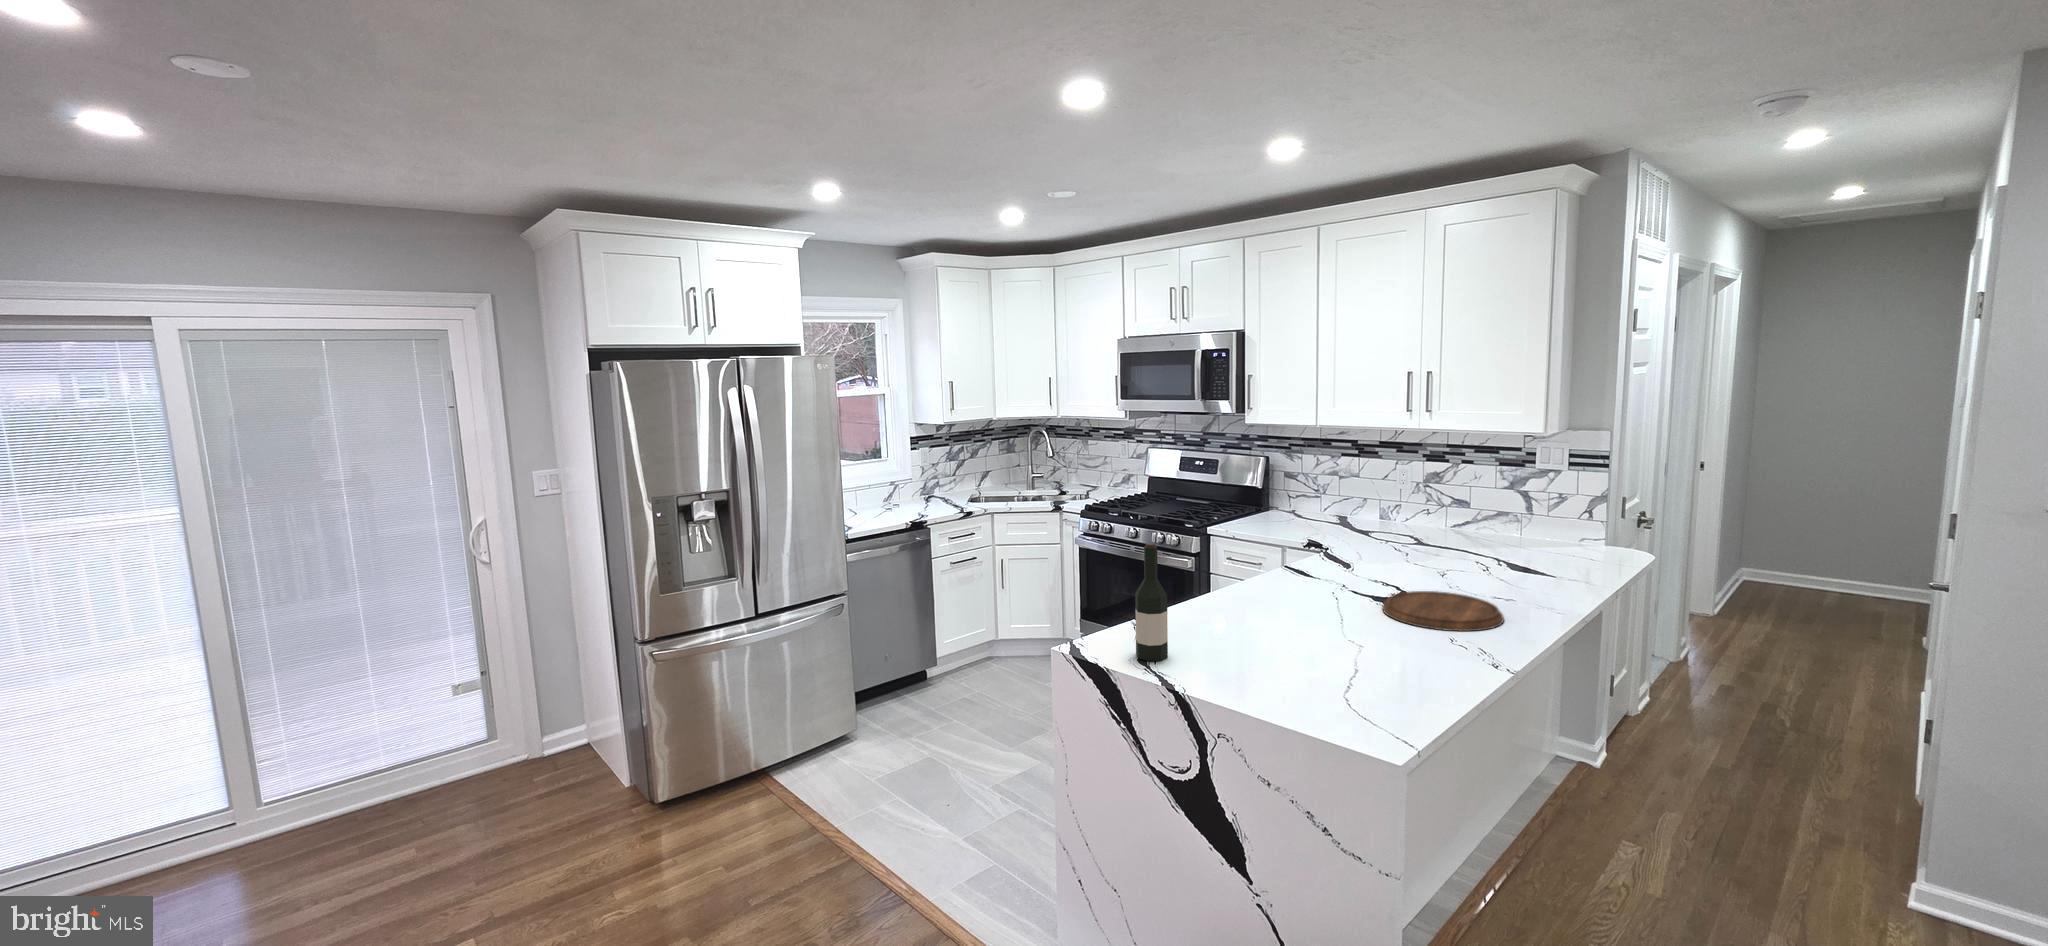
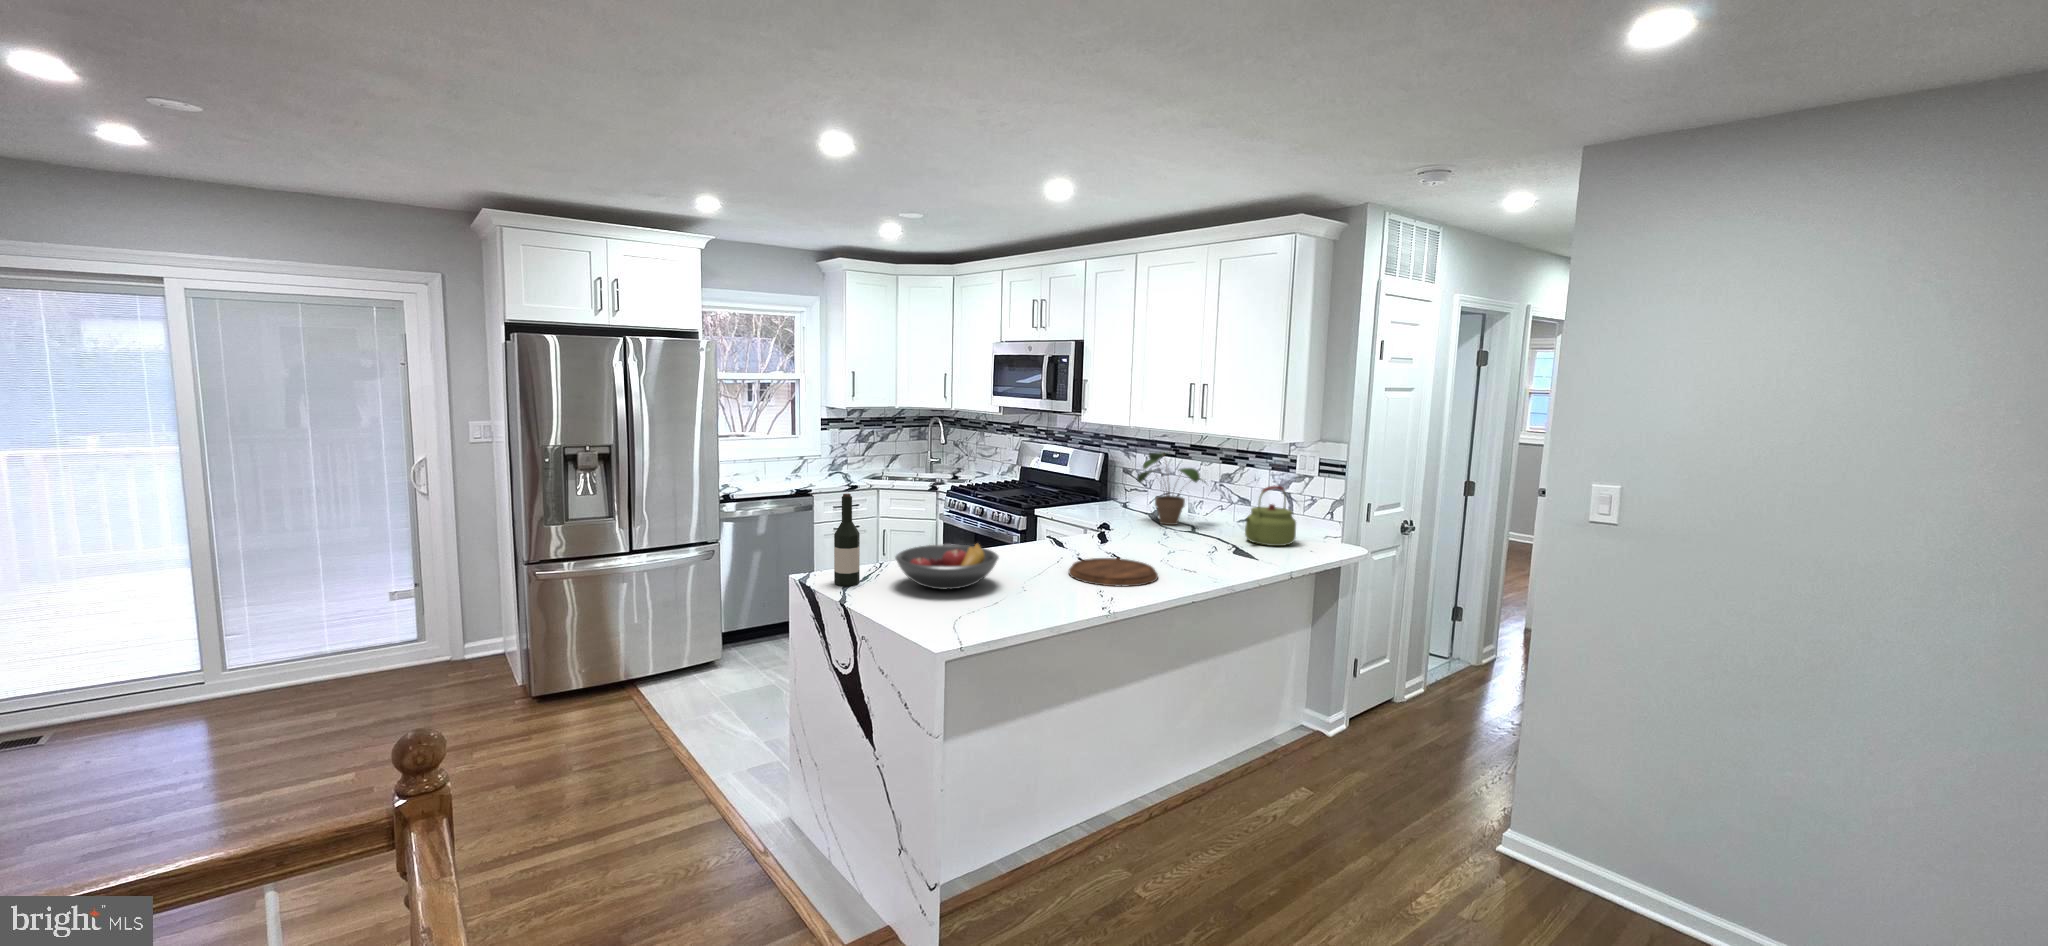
potted plant: none [1345,453,1433,537] -> present [1137,453,1203,525]
kettle: none [1502,486,1569,556] -> present [1245,485,1296,546]
fruit bowl: none [1209,590,1343,656] -> present [895,543,999,589]

